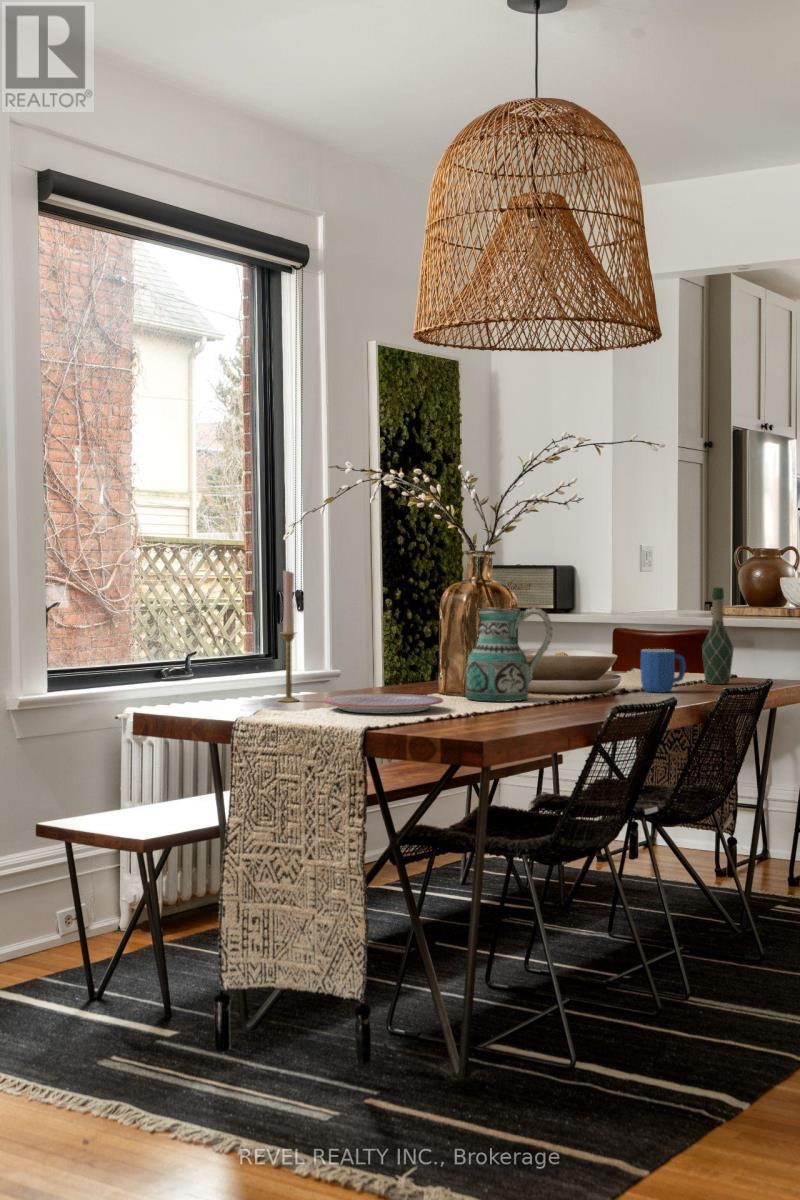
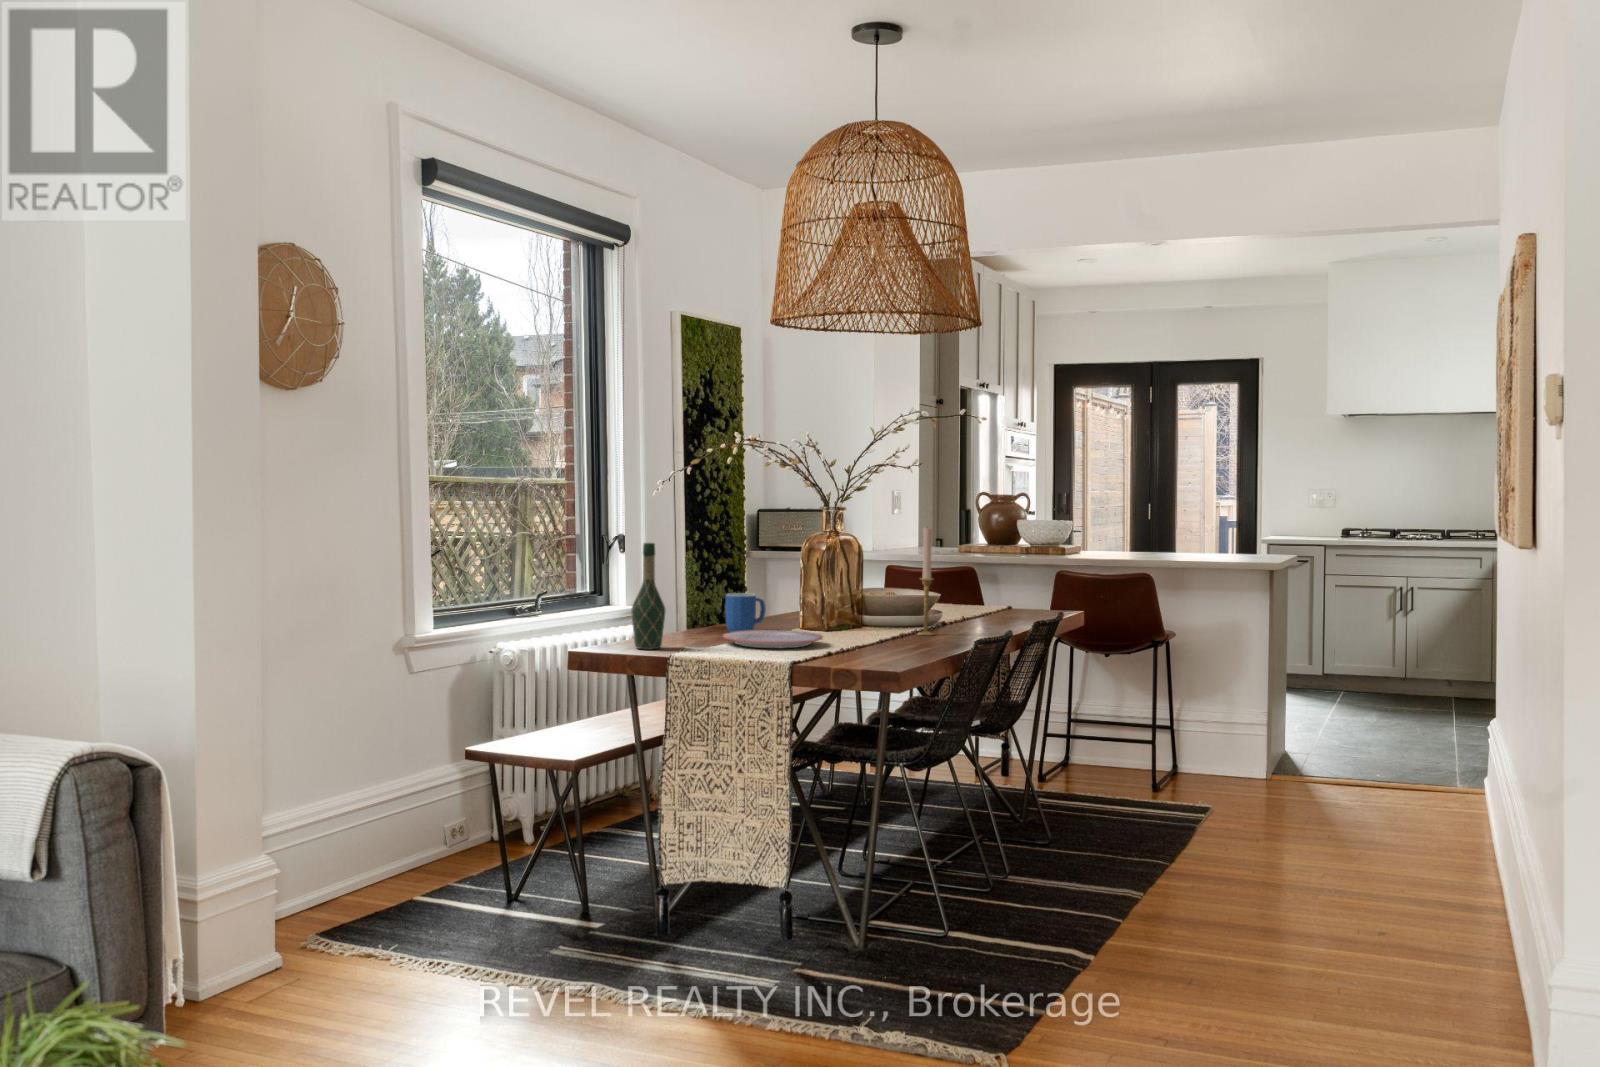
candlestick: present [279,571,298,702] -> present [918,528,934,635]
wine bottle: present [702,588,733,684] -> present [631,543,665,649]
ceramic pitcher: present [466,607,552,702] -> none [823,556,896,636]
mug: present [641,649,686,692] -> present [725,593,765,632]

